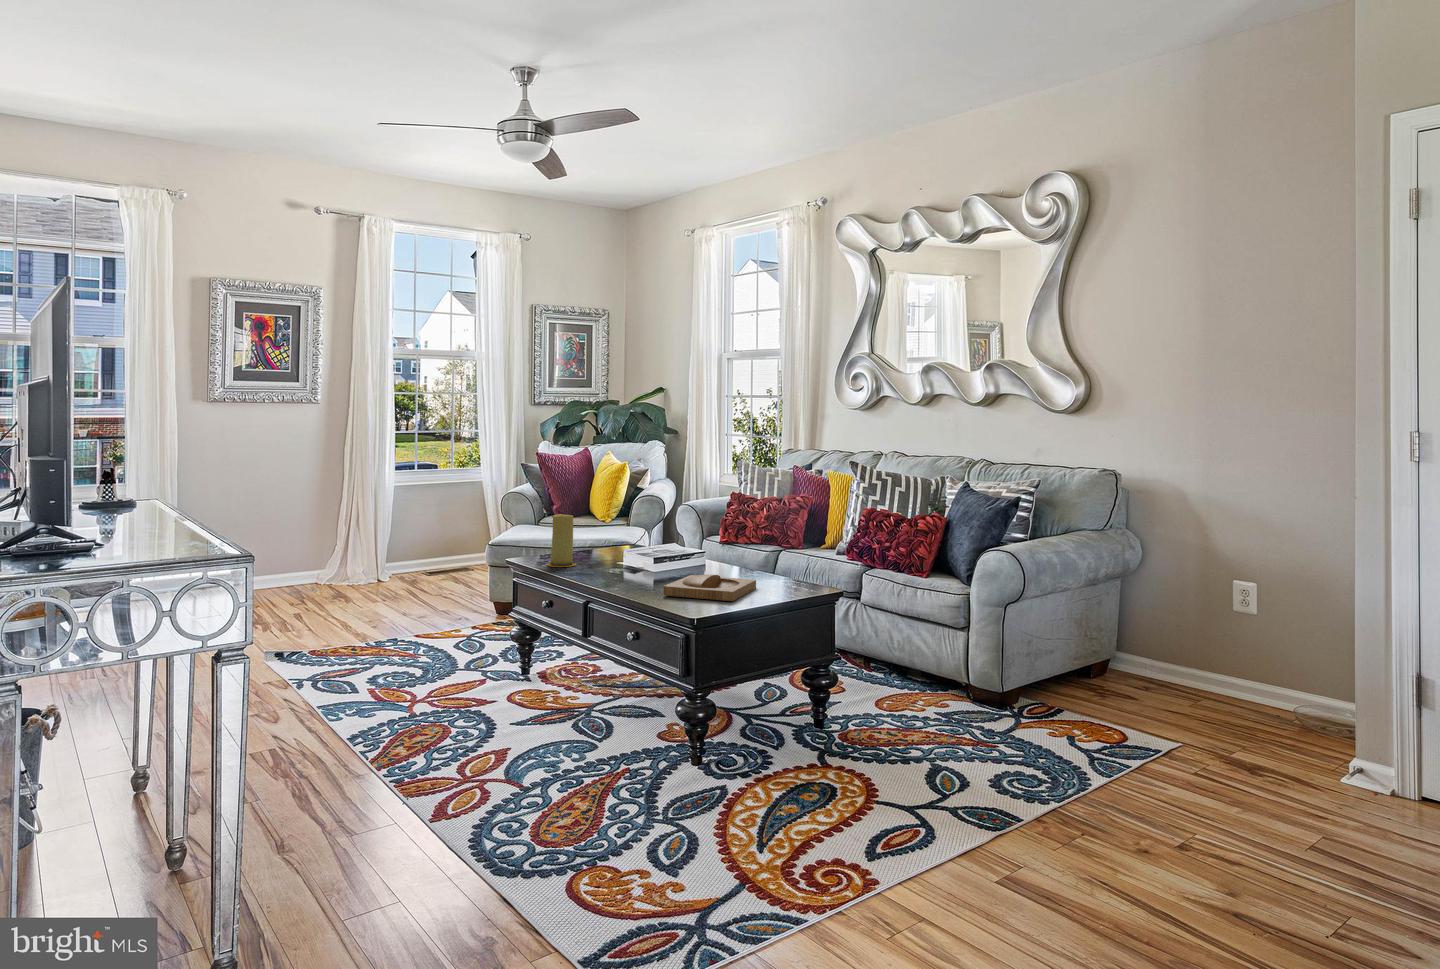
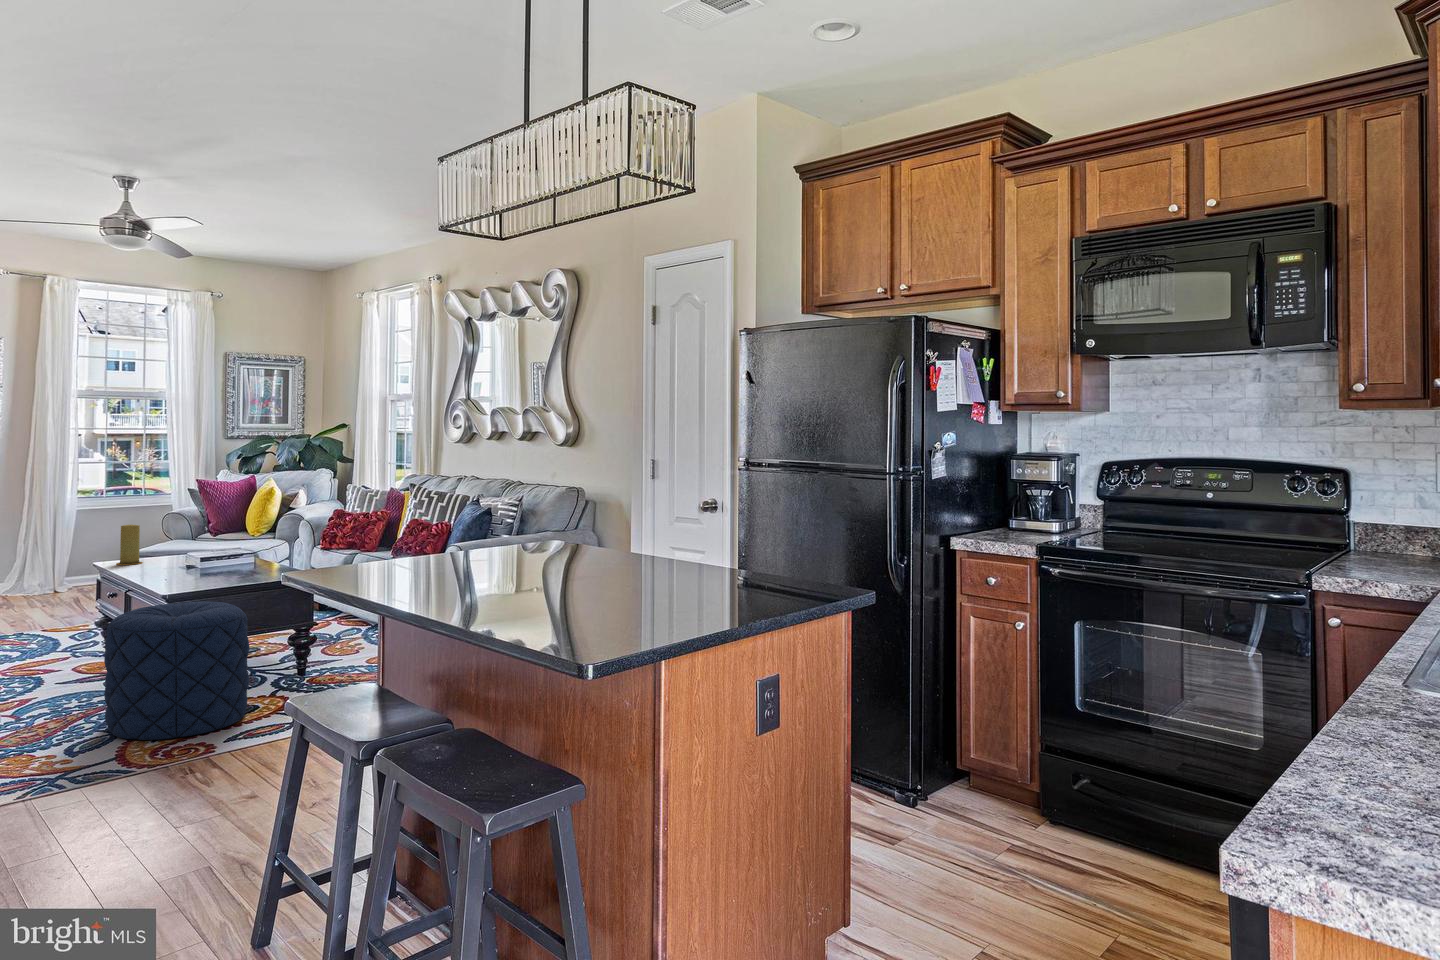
tray: present [664,575,756,601] -> none [167,565,252,582]
pouf: none [671,636,855,852] -> present [104,601,249,740]

